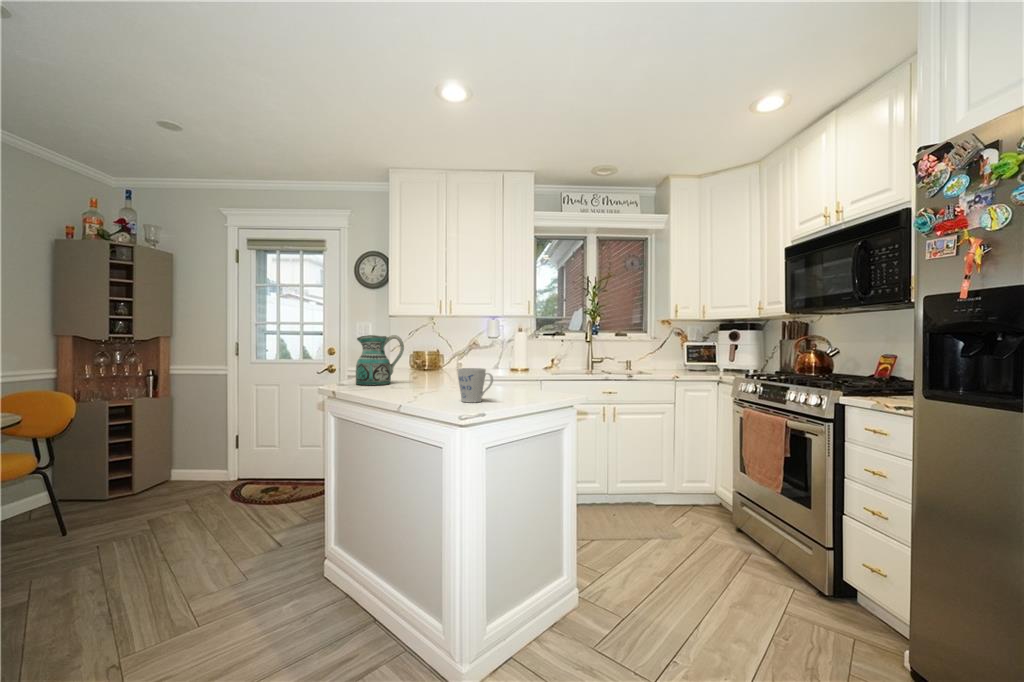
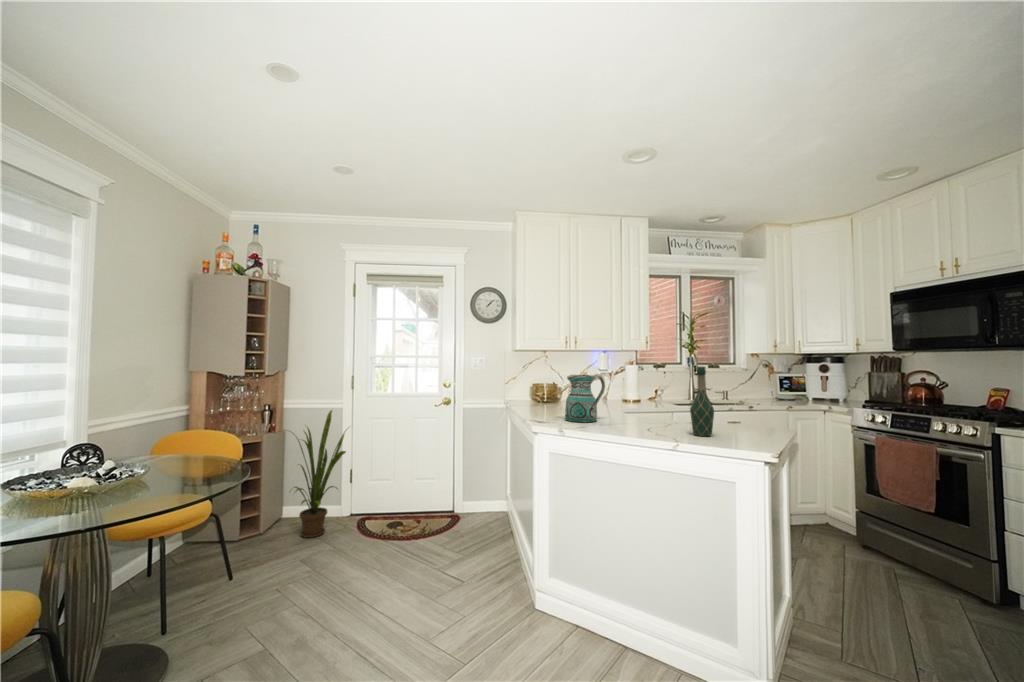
wine bottle: none [427,321,452,398] -> present [690,366,714,436]
mug: present [458,368,493,402] -> none [731,409,770,441]
house plant: none [154,376,227,499] -> present [294,410,346,538]

